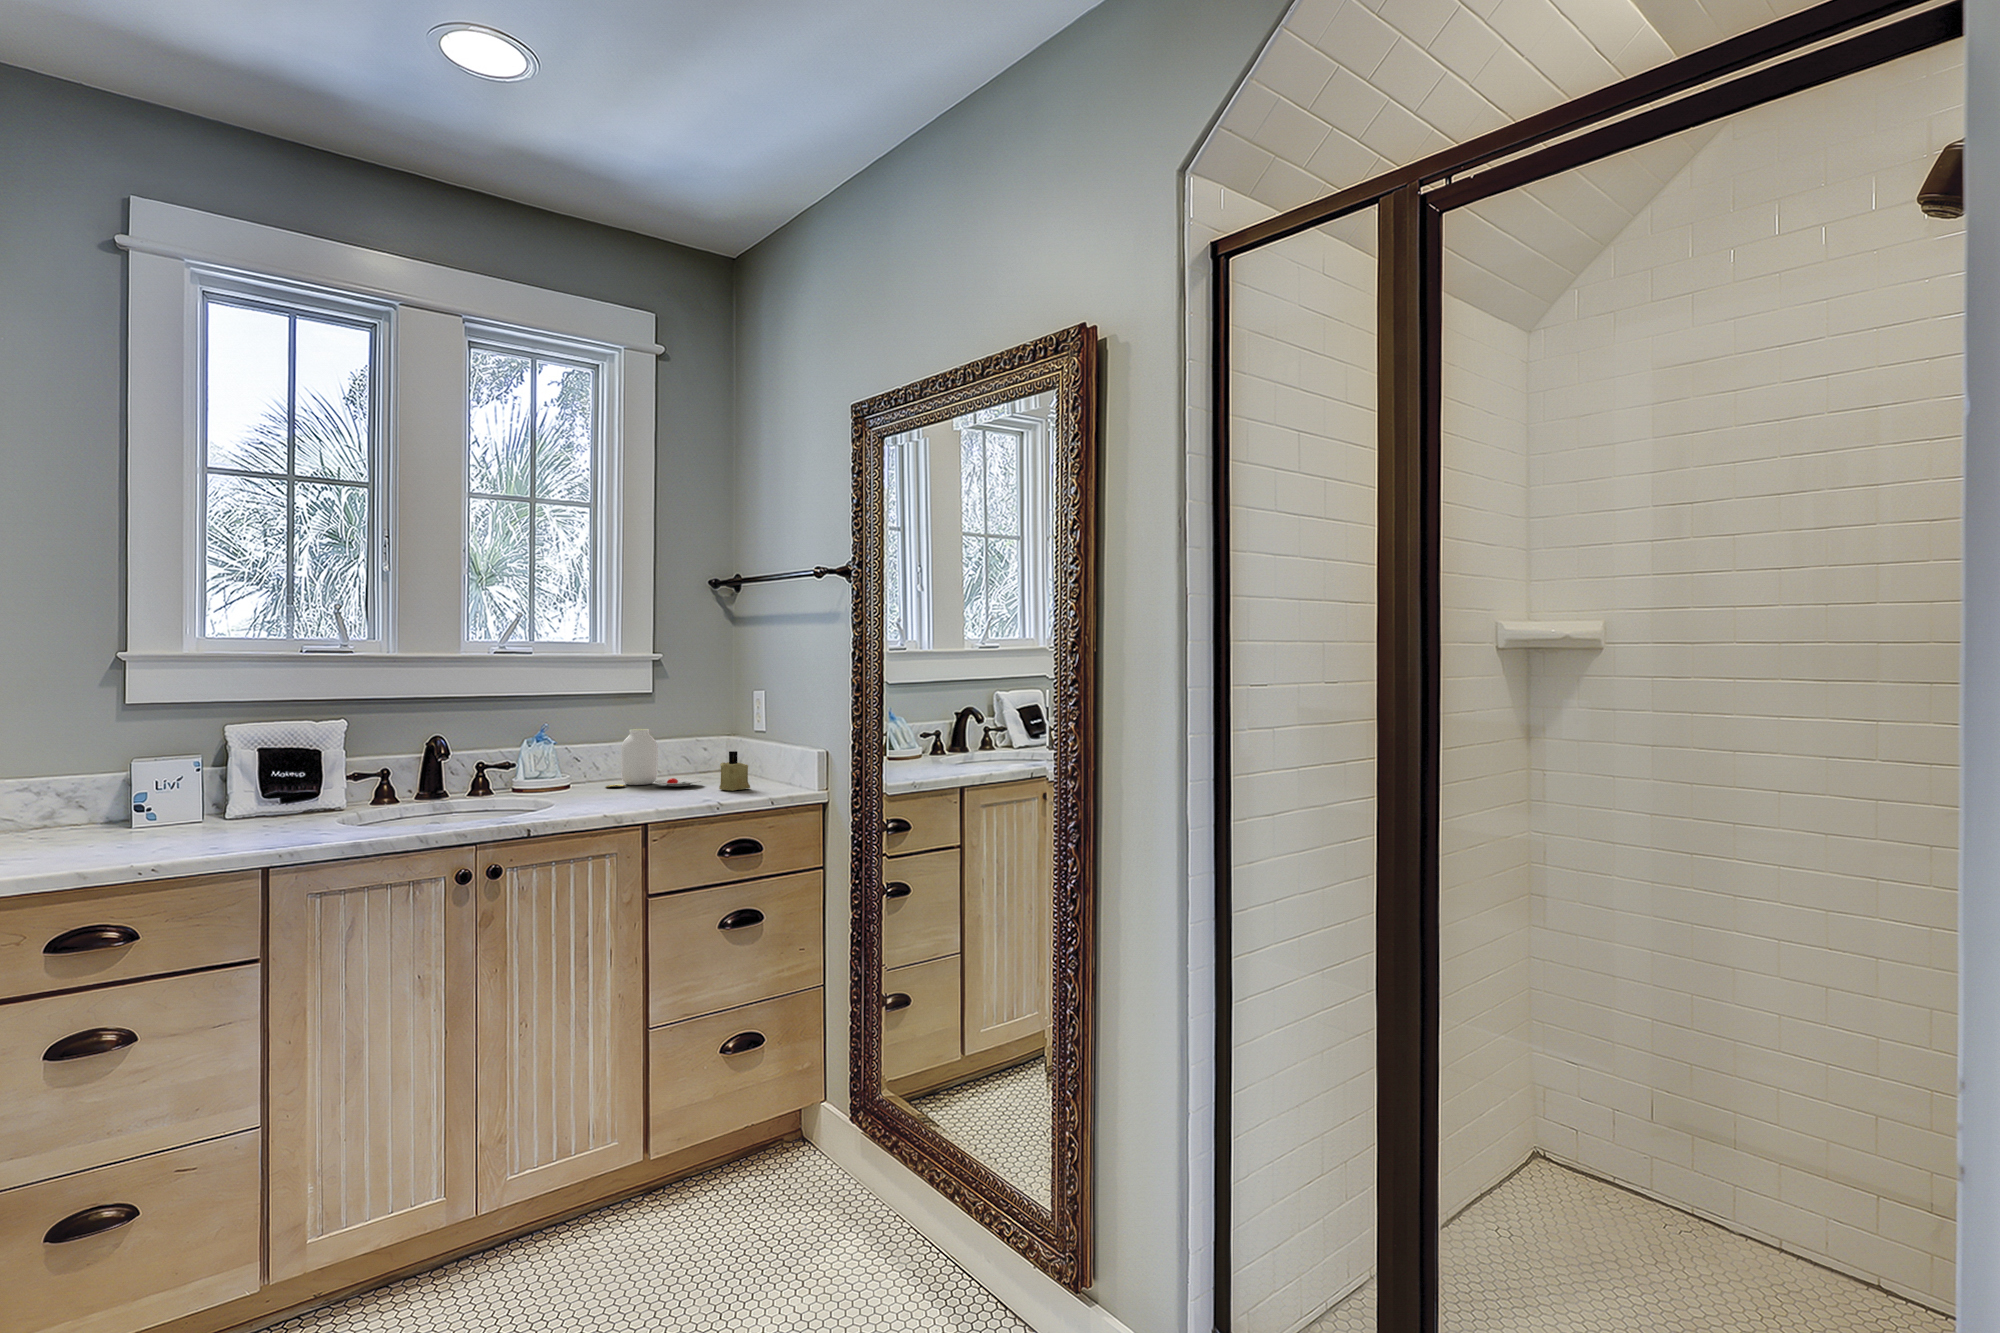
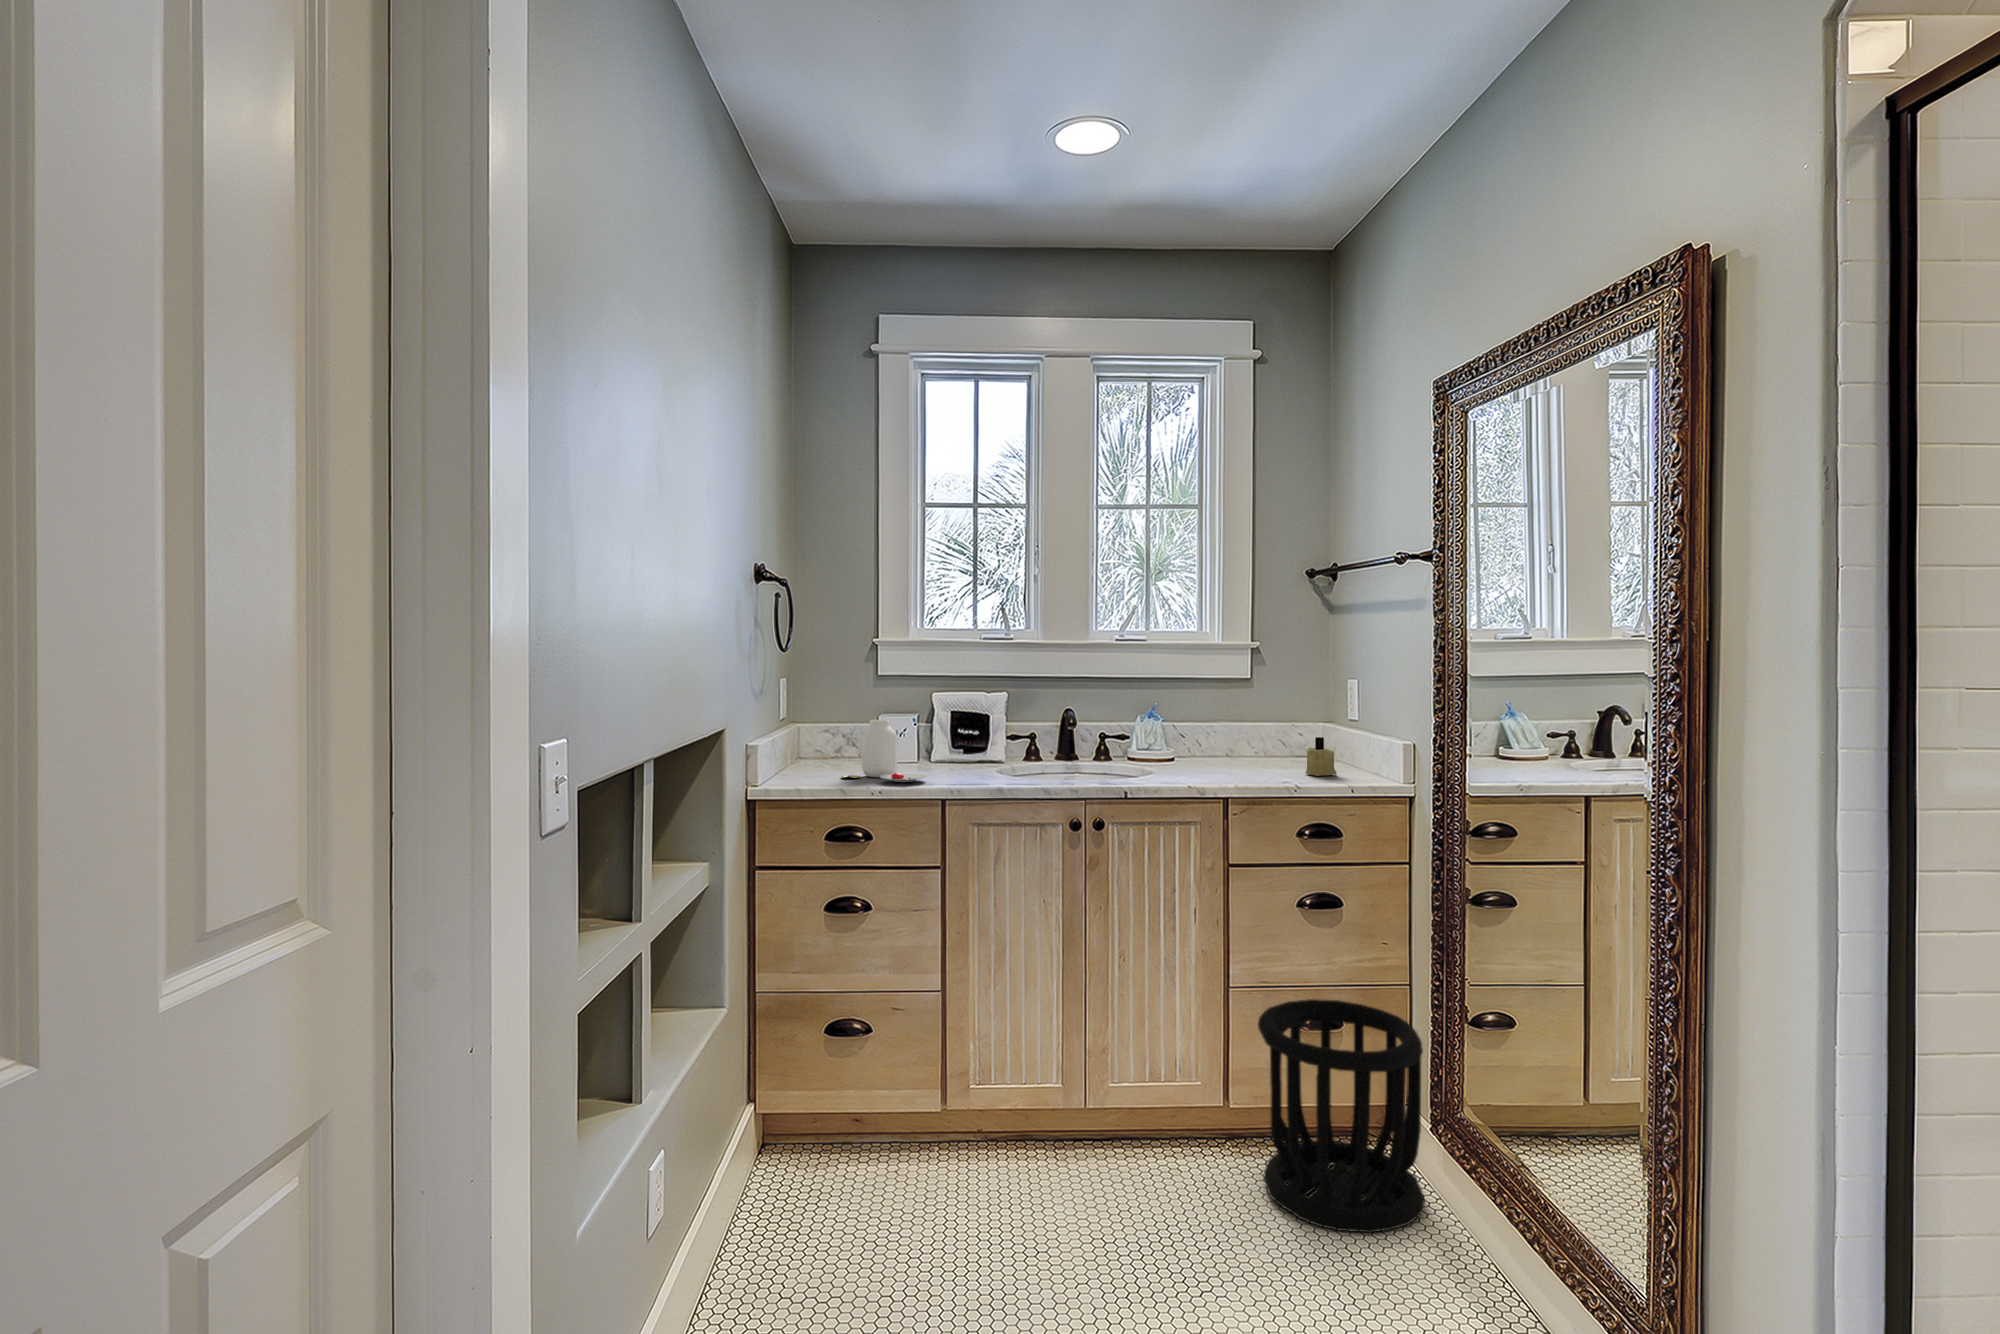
jar: present [606,729,702,787] -> present [842,720,927,782]
wastebasket: none [685,1015,849,1250] -> present [1258,999,1425,1233]

